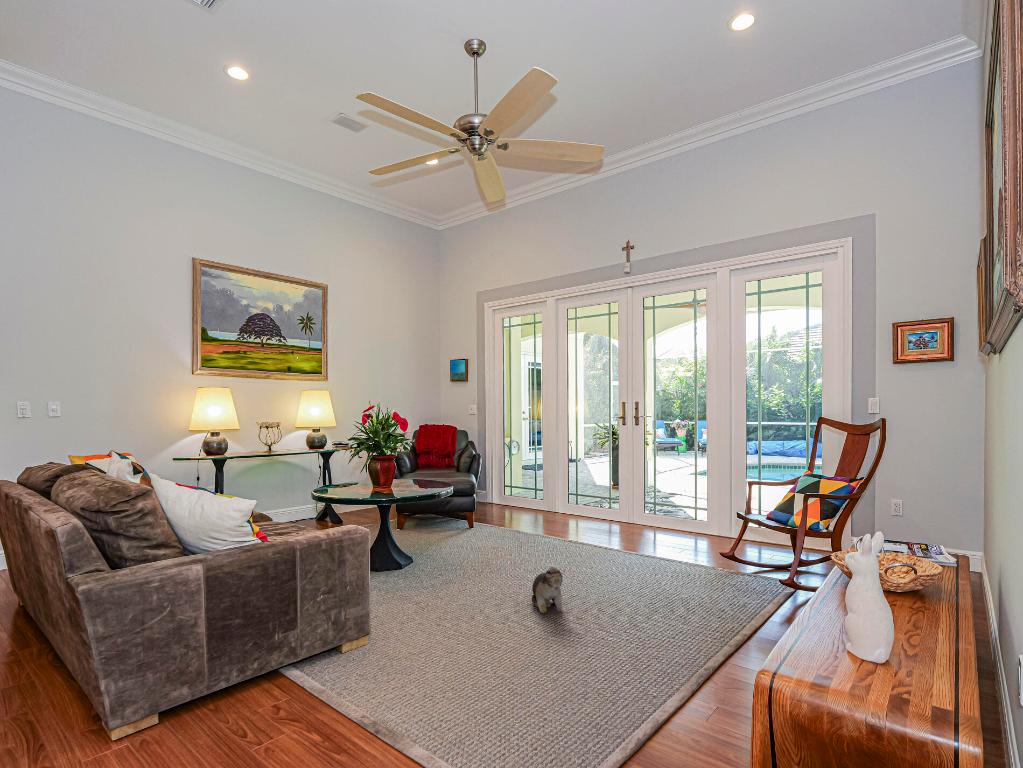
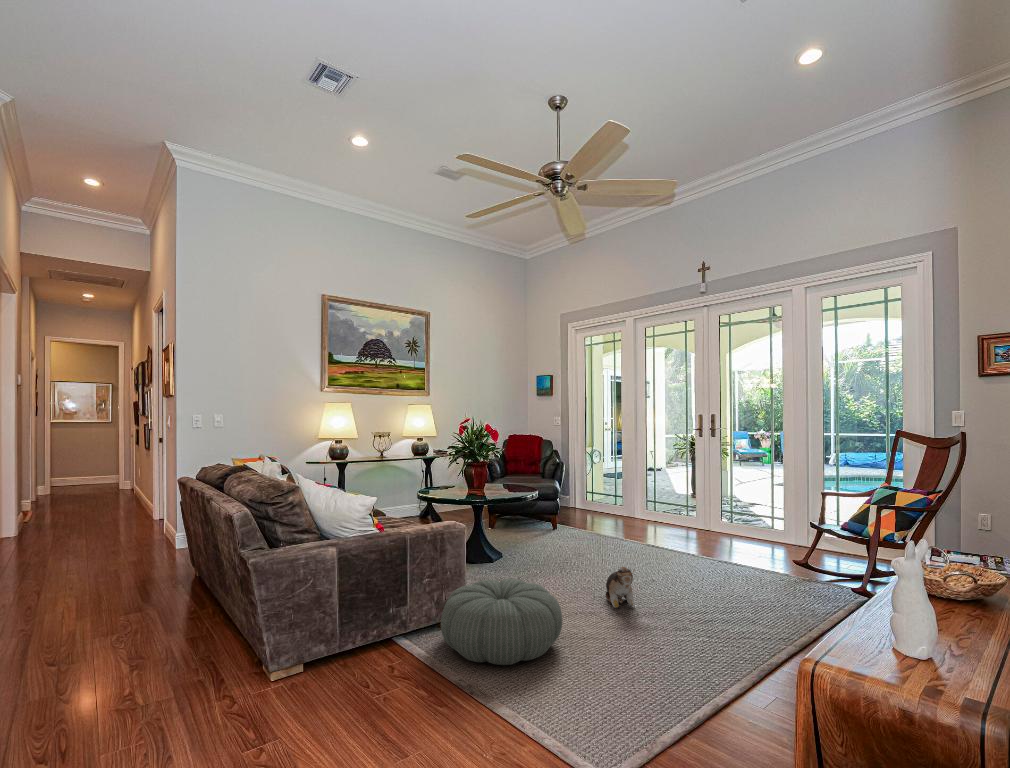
pouf: none [341,589,487,694] -> present [441,579,563,665]

